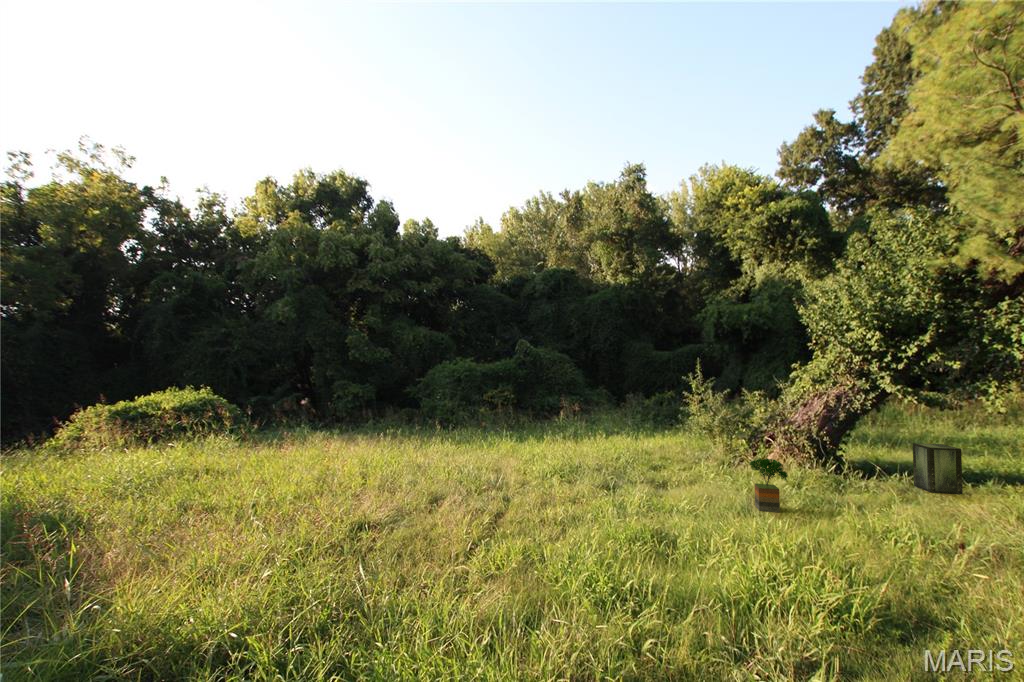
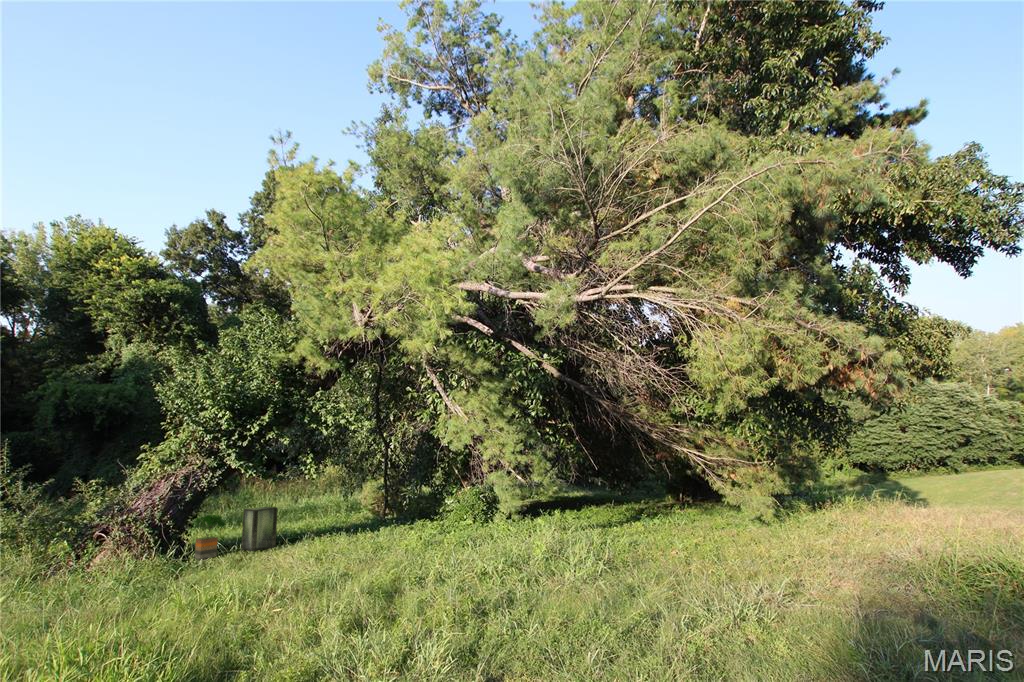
potted tree: present [749,458,788,512] -> present [194,515,225,559]

